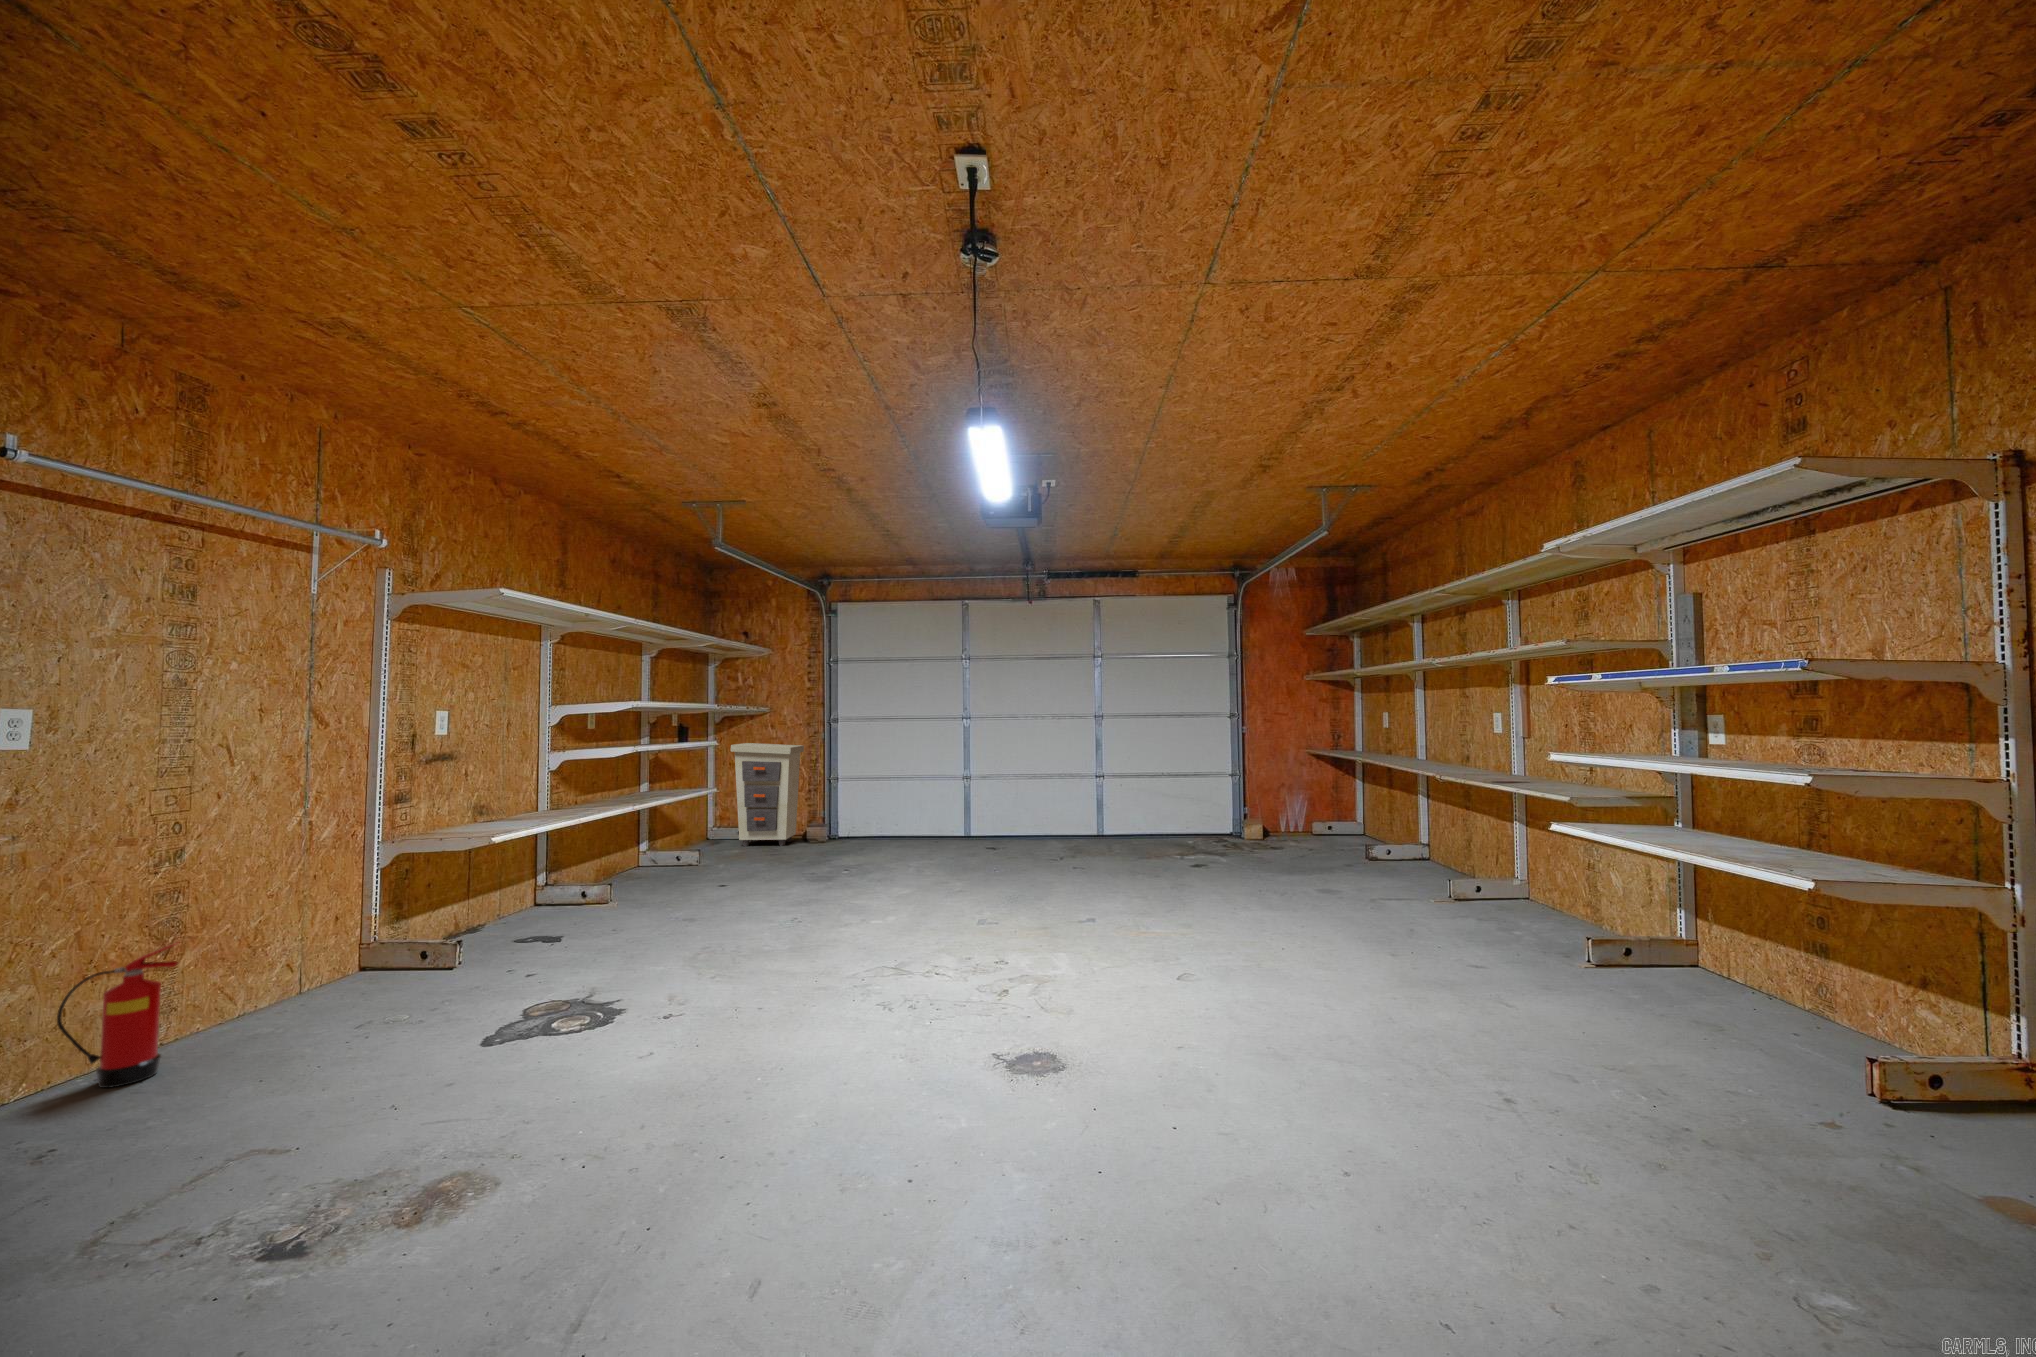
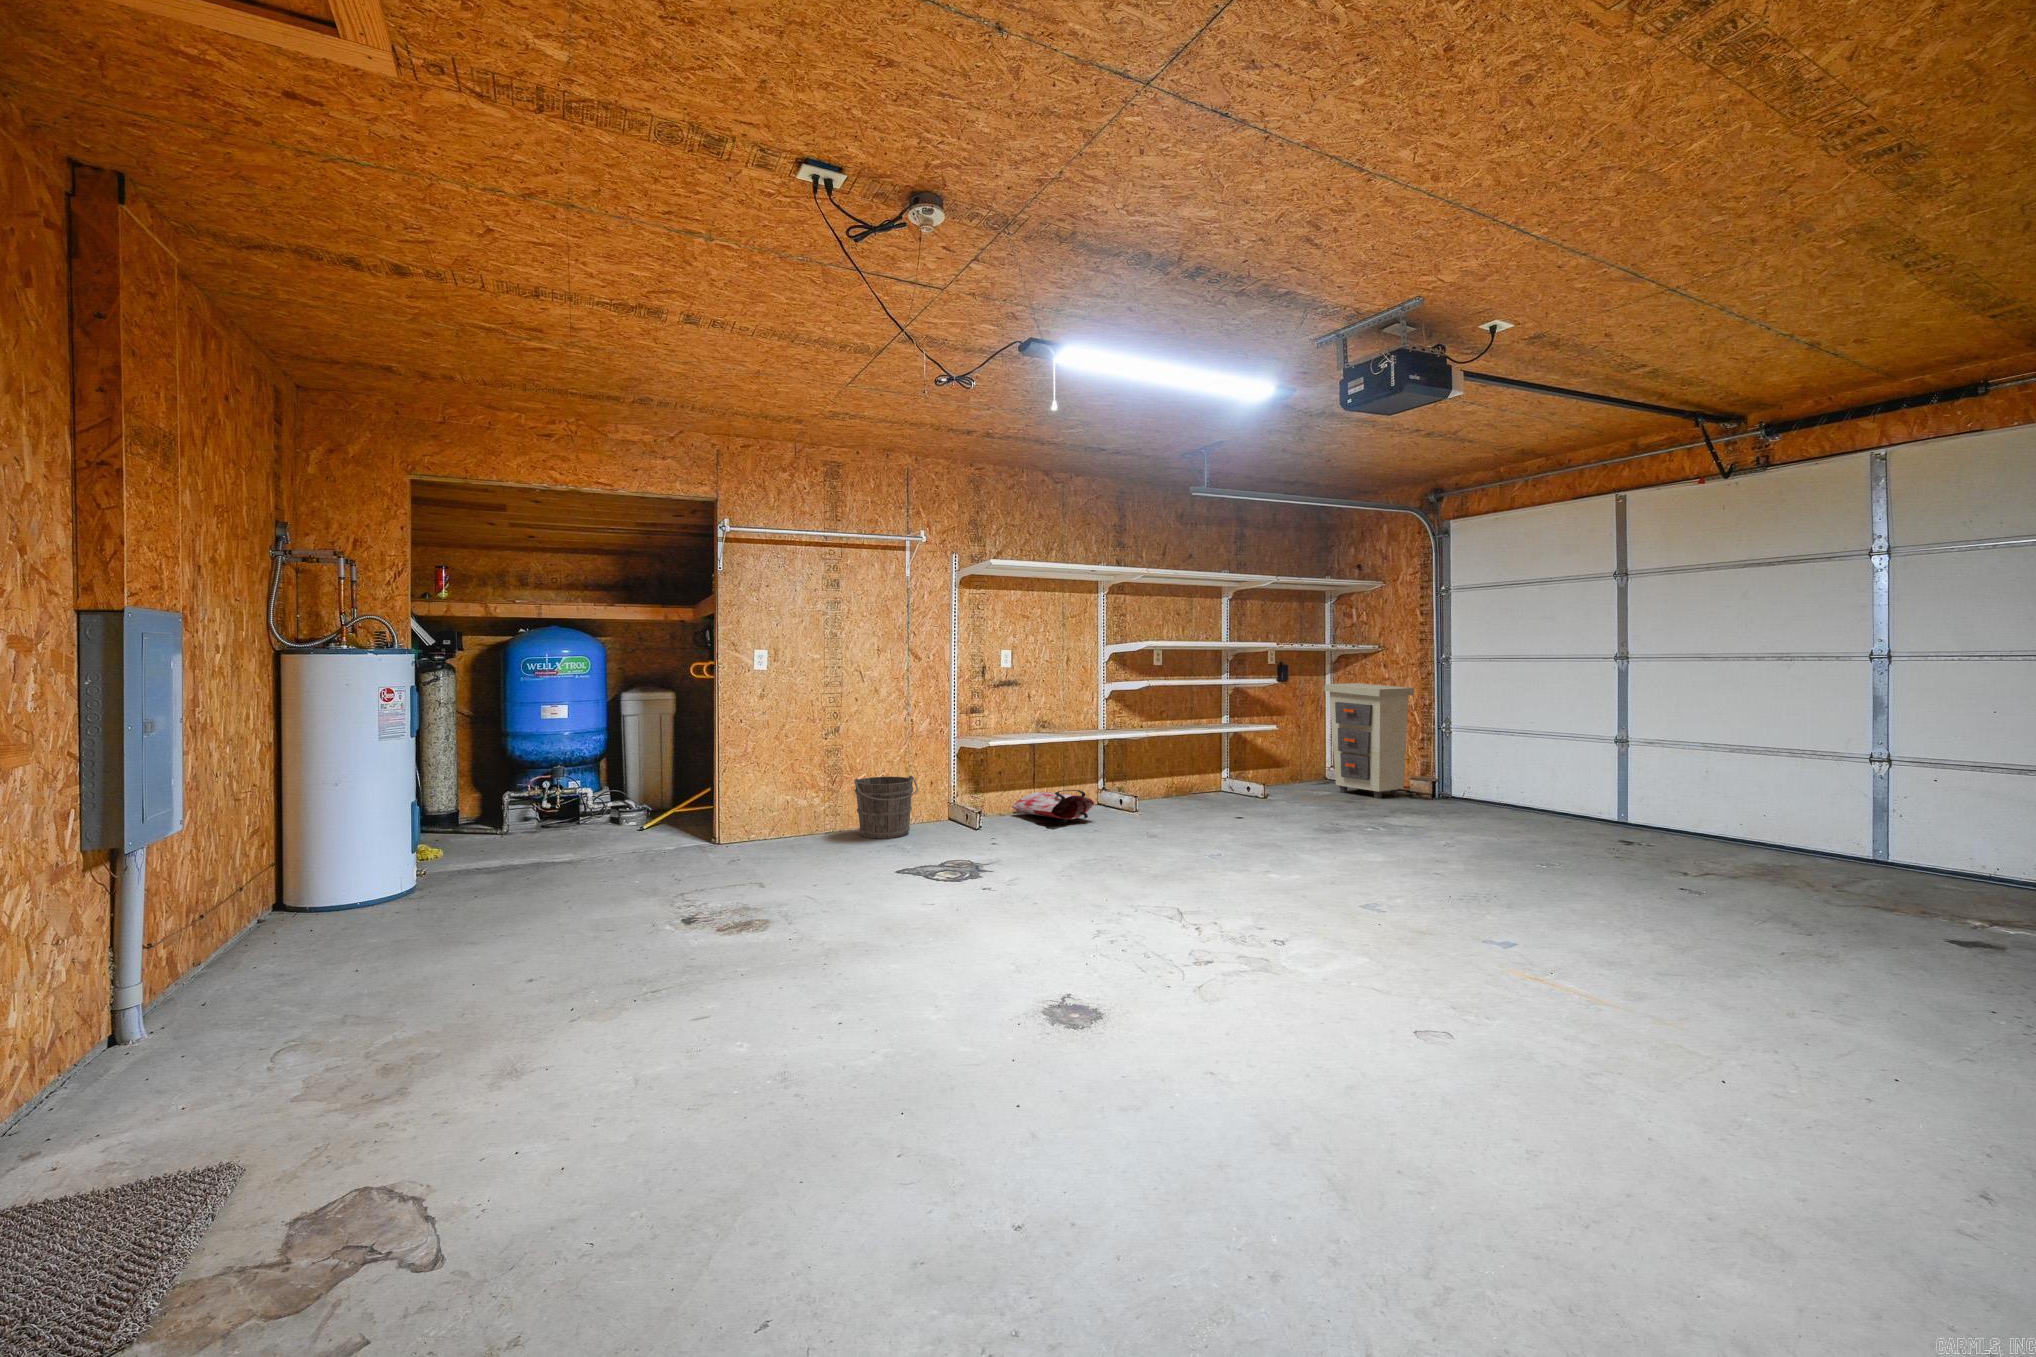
bag: none [449,887,587,935] -> present [1012,790,1094,824]
bucket: none [219,912,370,1039] -> present [854,776,918,838]
fire extinguisher: present [57,943,178,1088] -> none [792,774,827,841]

